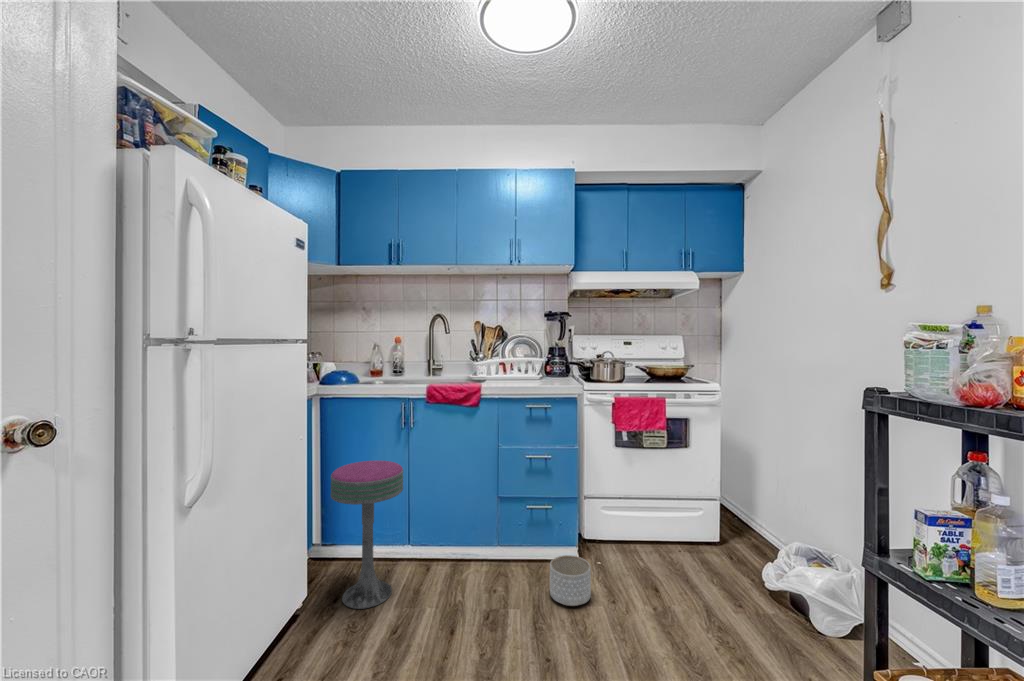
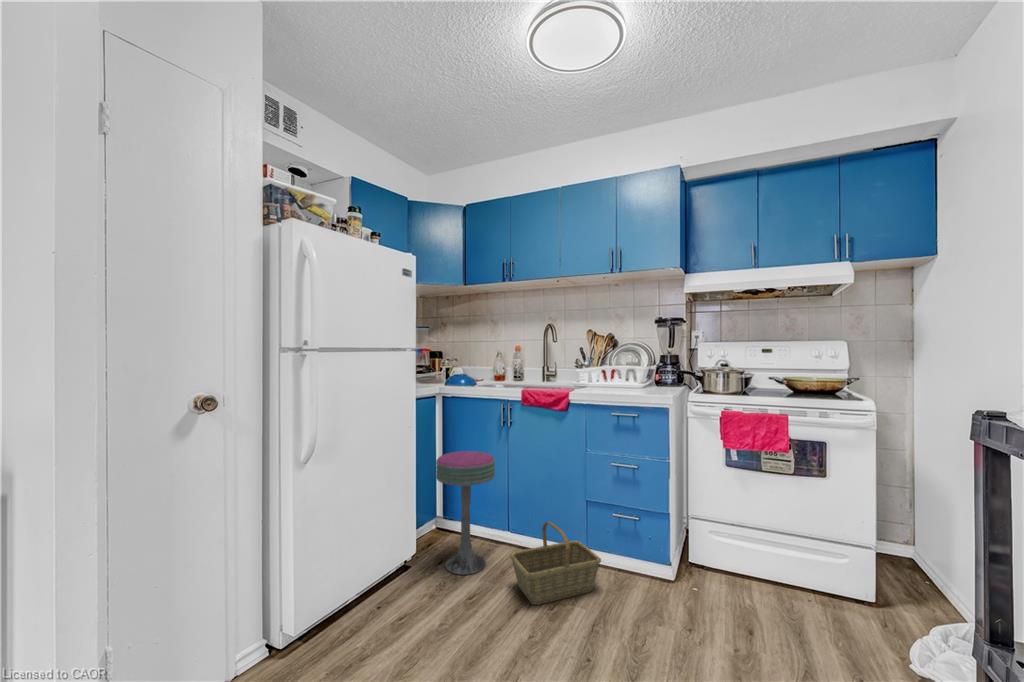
basket: none [433,525,524,619] -> present [510,522,601,605]
planter: present [550,555,591,606] -> none [620,570,664,624]

